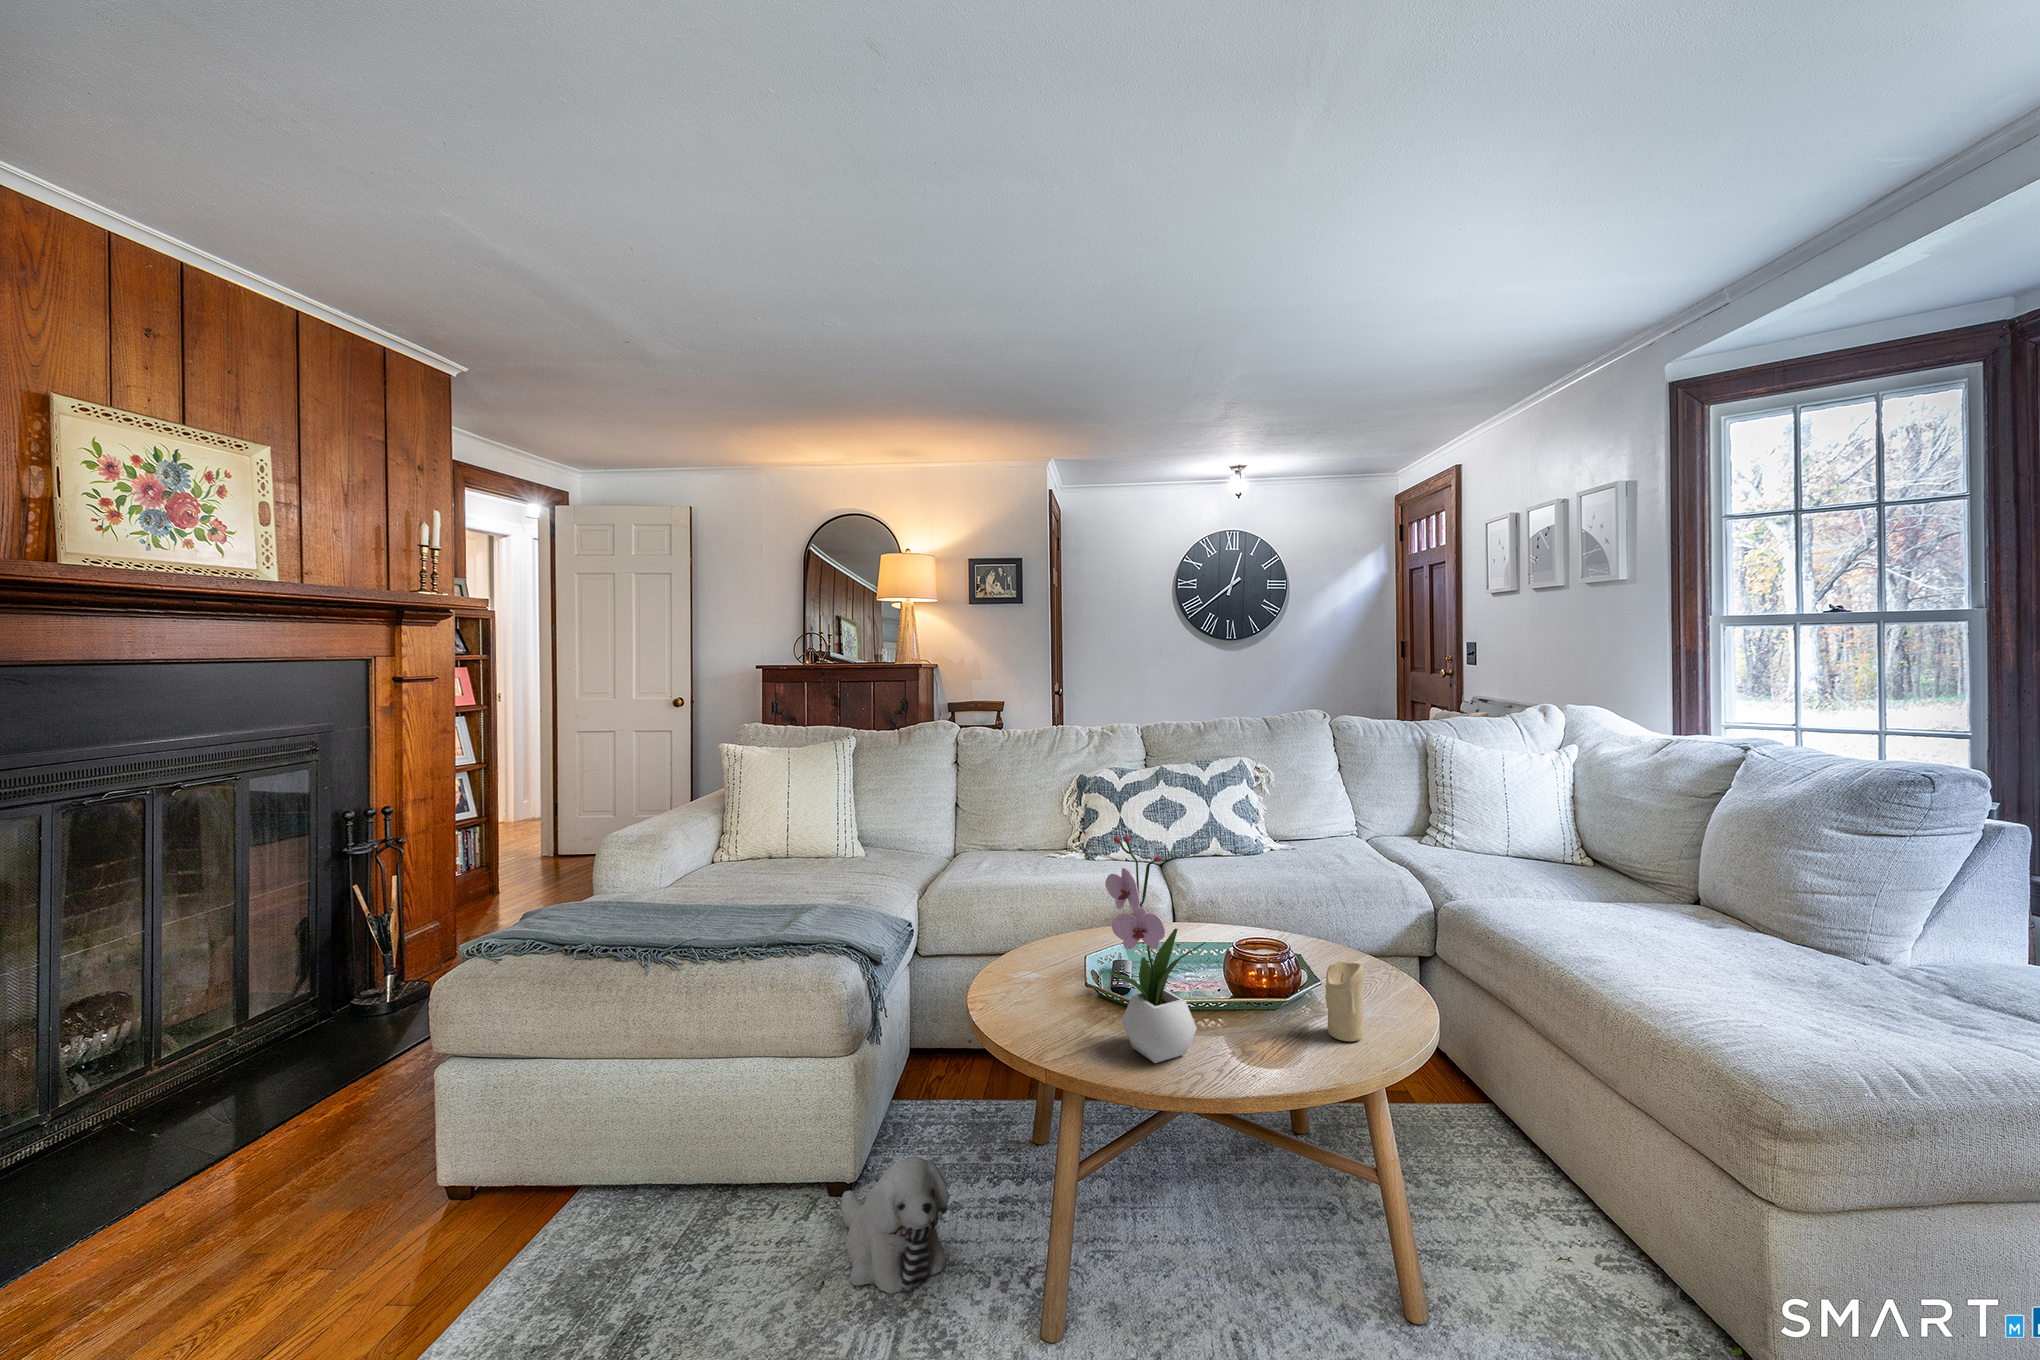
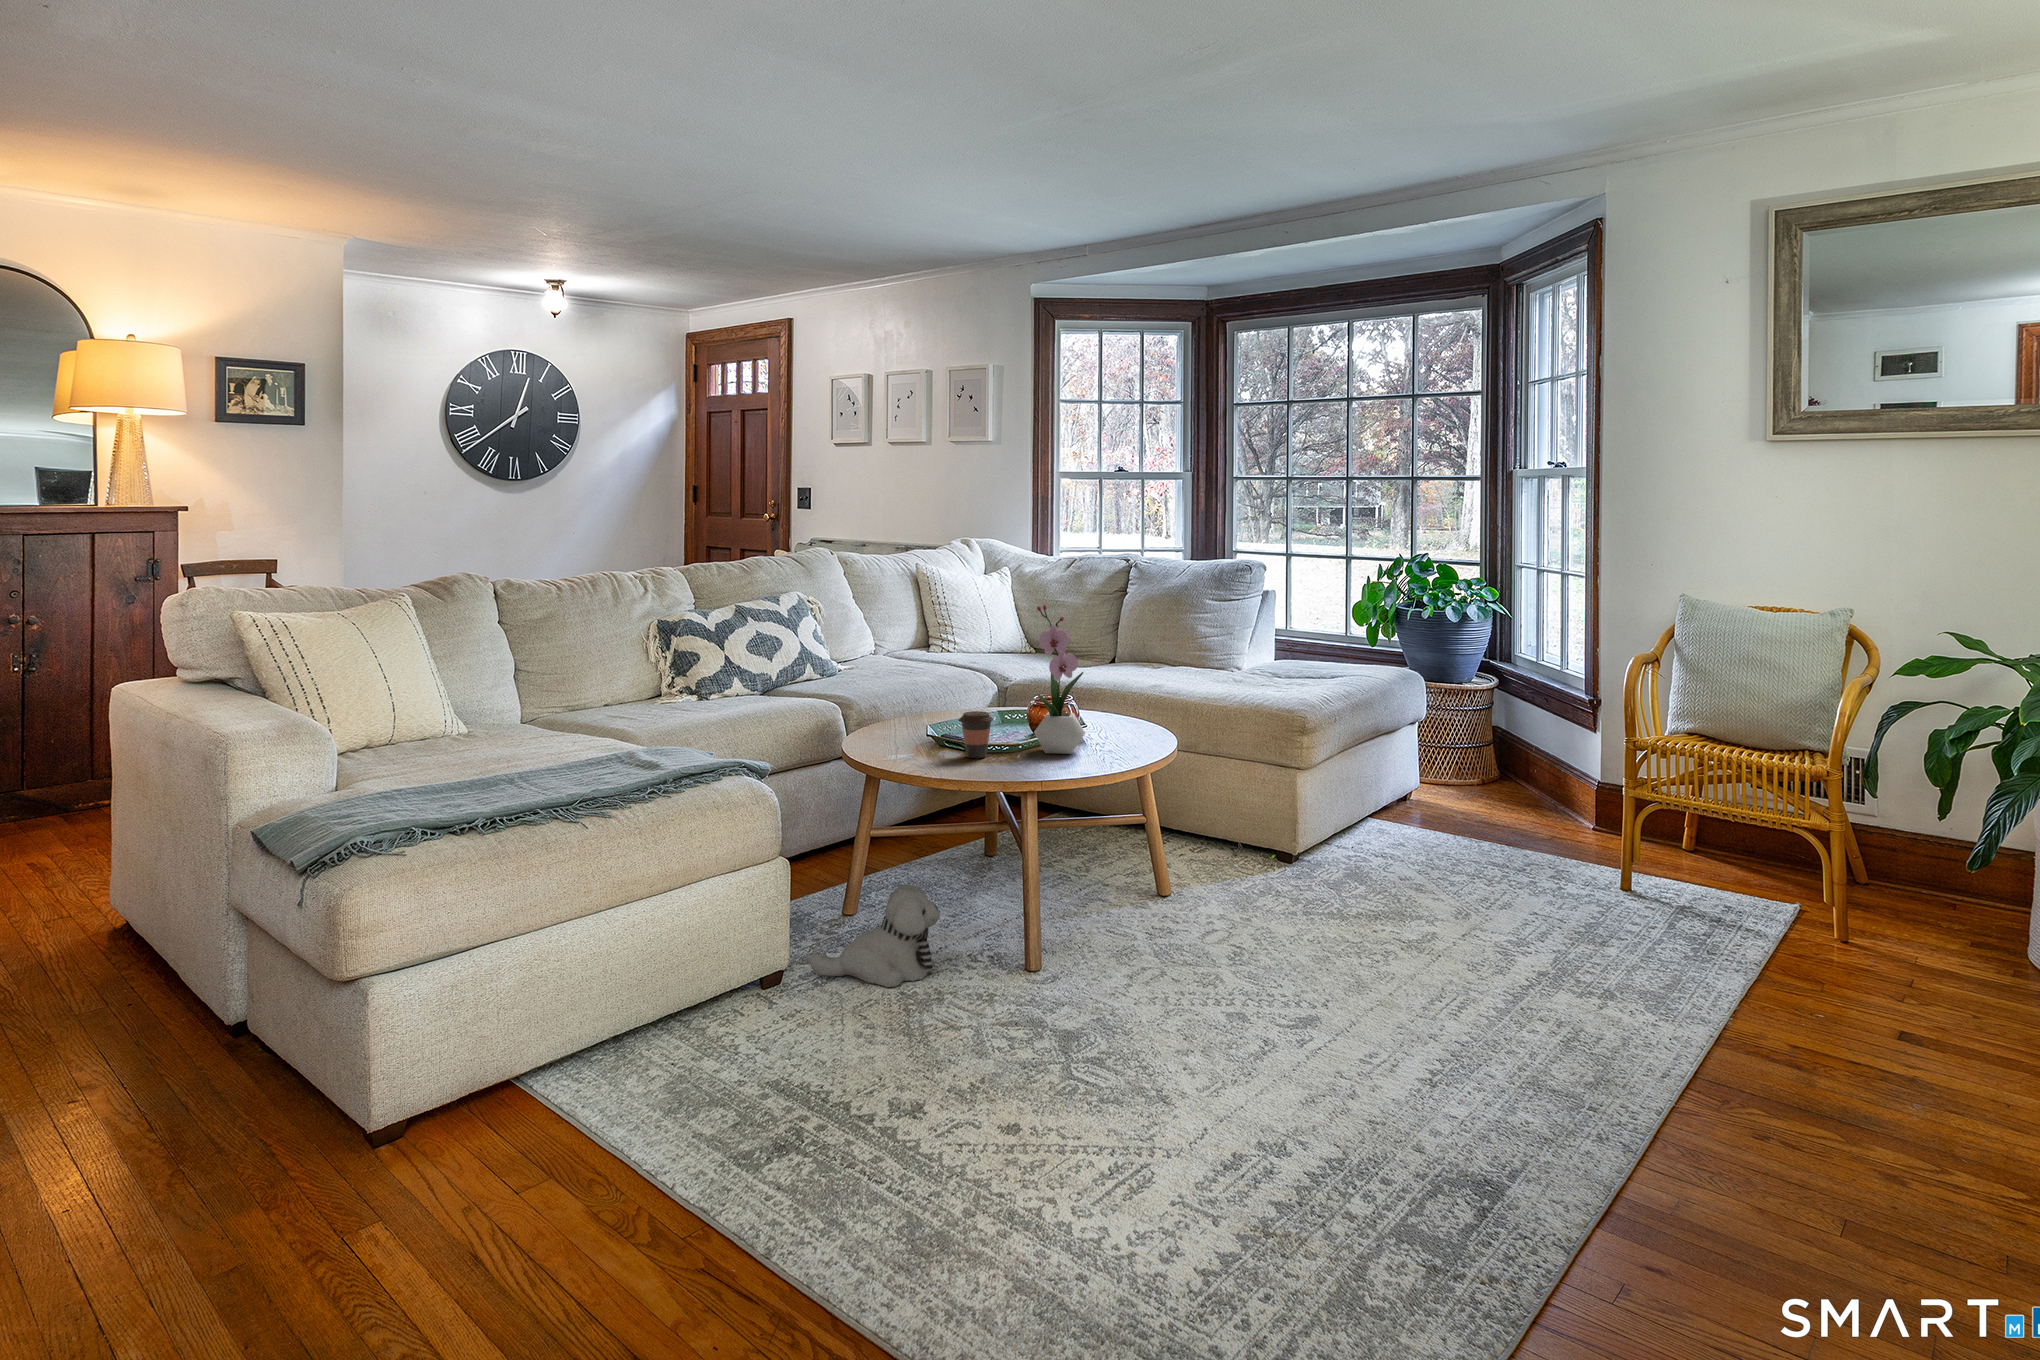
coffee cup: none [1030,958,1075,1026] -> present [959,711,993,758]
candle: present [1325,961,1363,1041] -> none [1101,682,1124,730]

